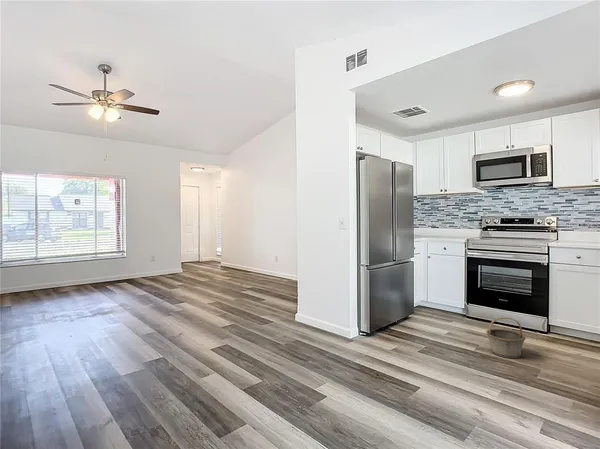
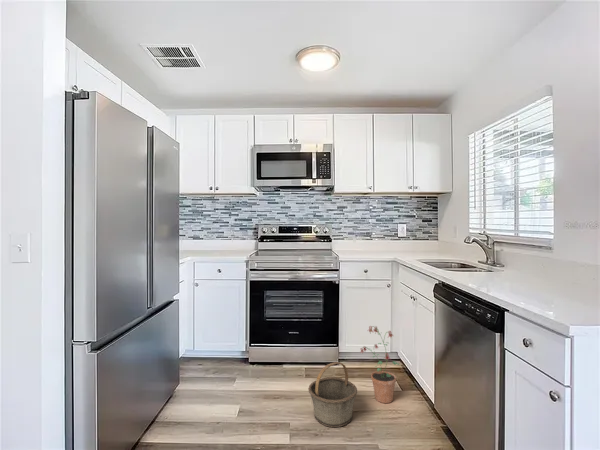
potted plant: none [538,301,576,361] -> present [361,326,399,403]

